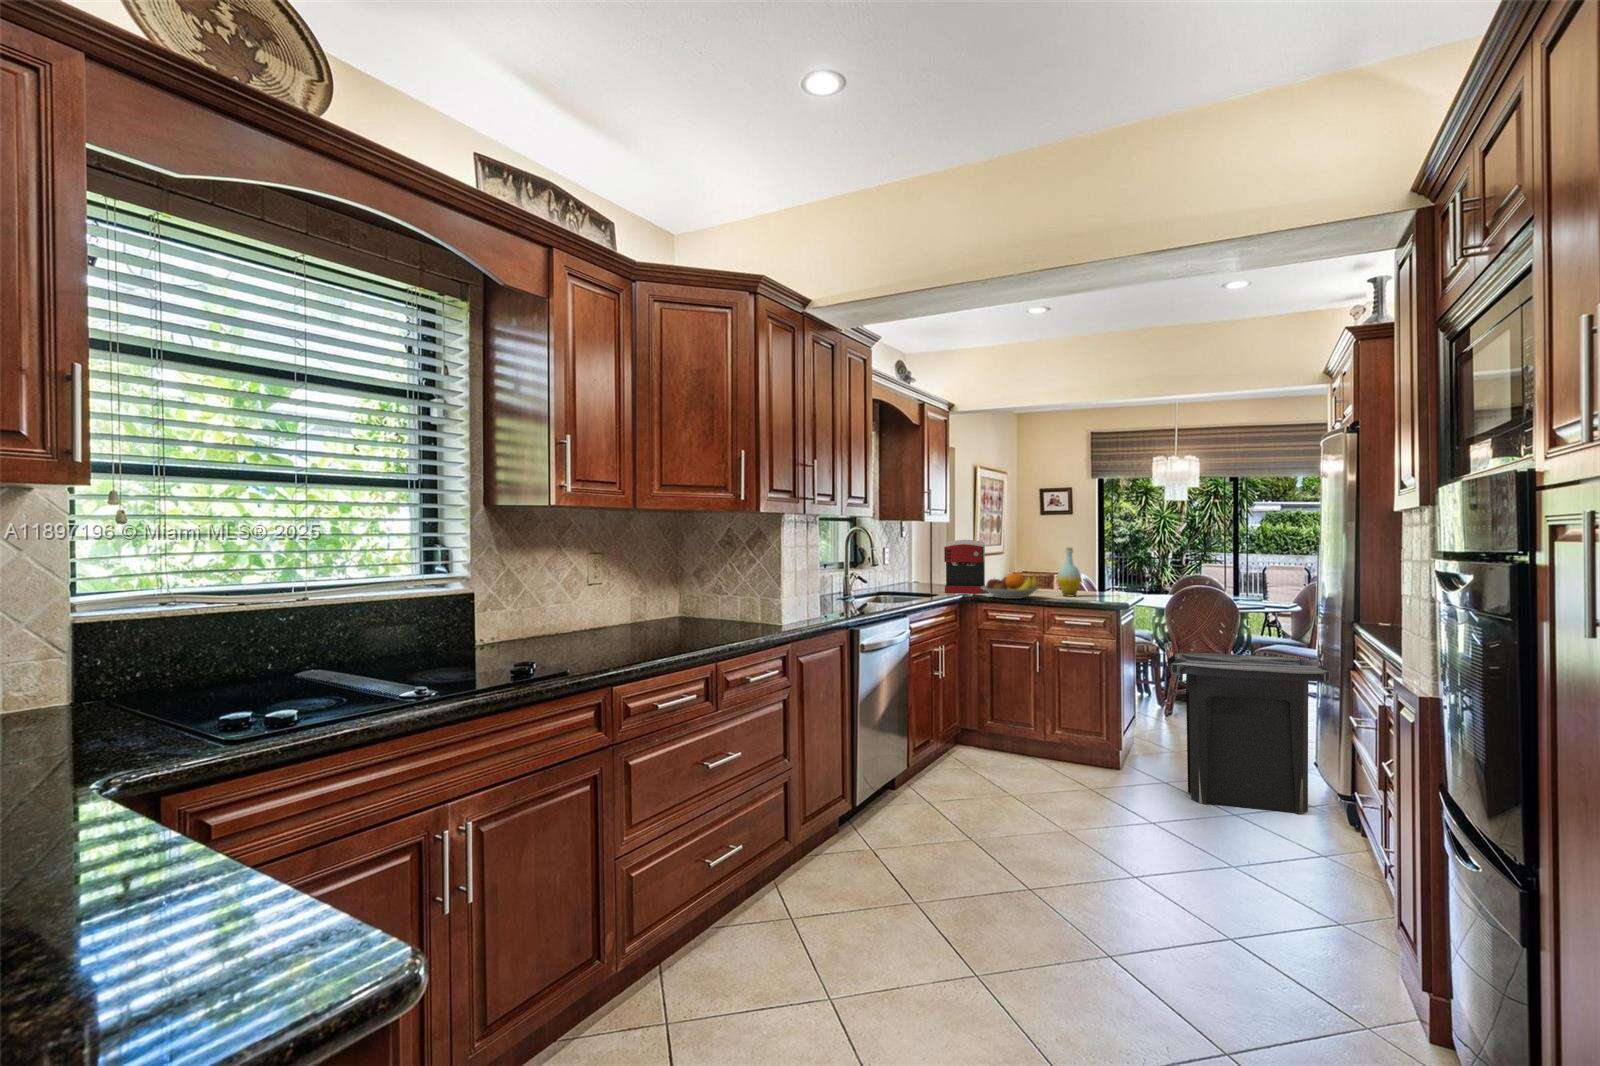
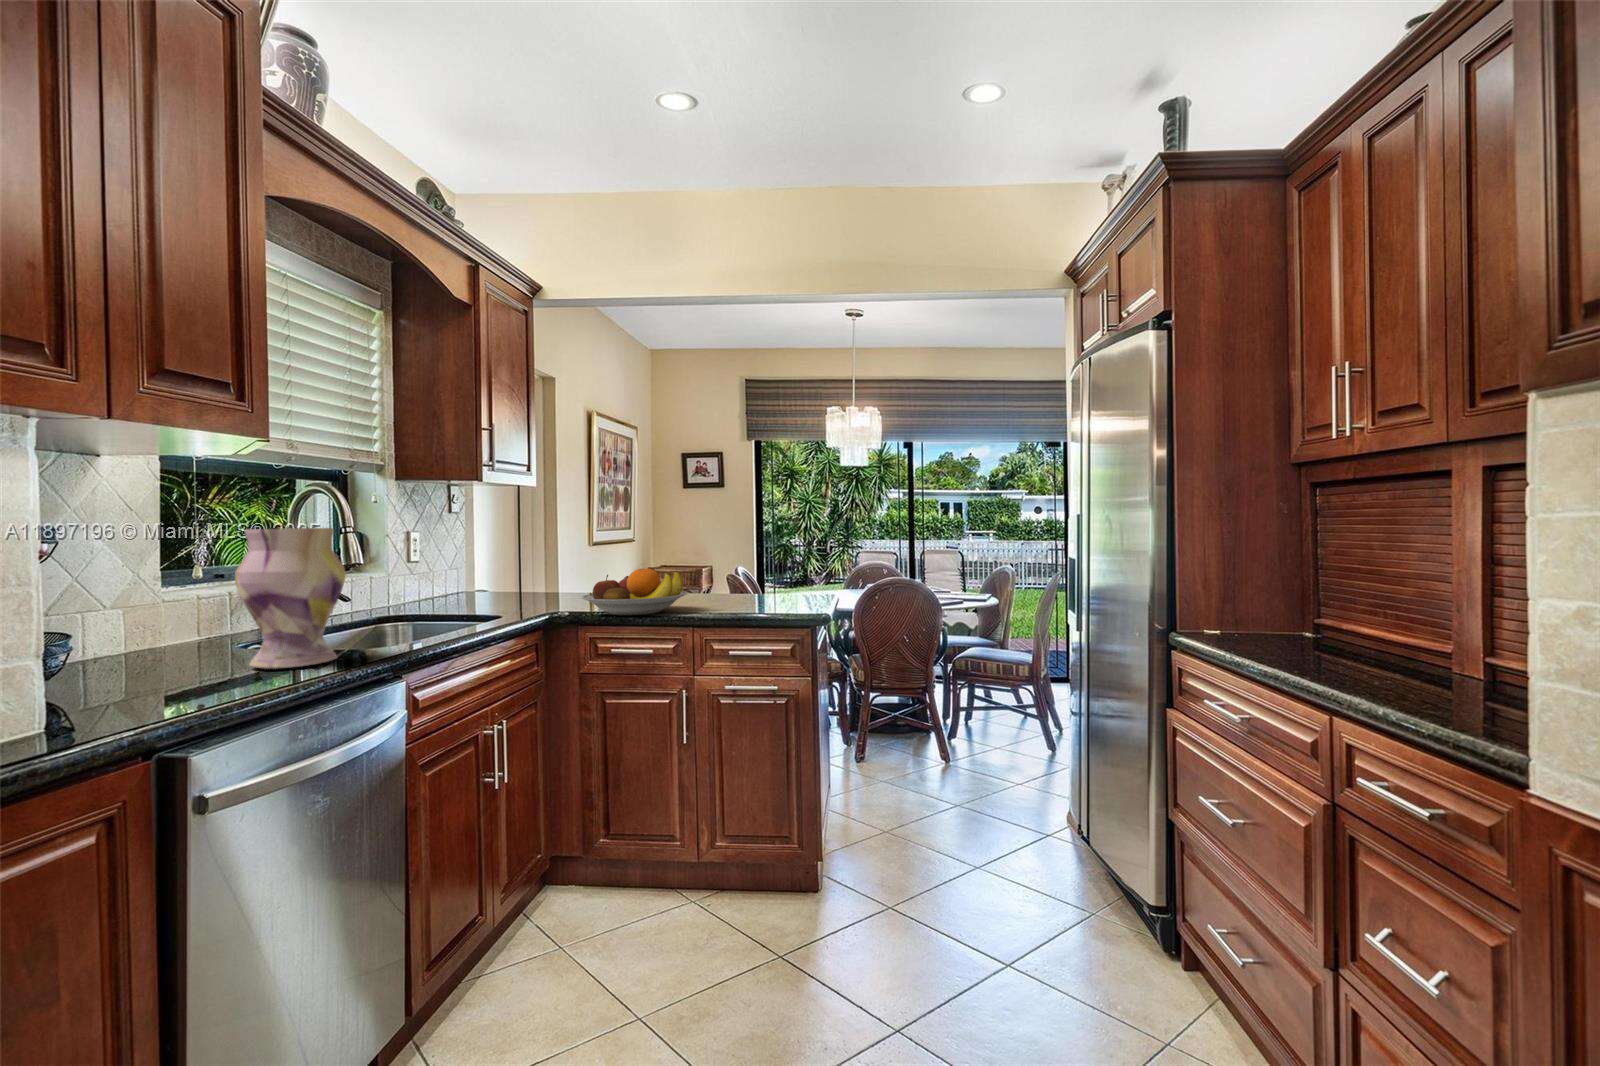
coffee maker: present [944,540,985,593] -> none [519,514,597,609]
bottle: present [1058,548,1081,596] -> none [714,522,752,603]
vase: none [848,550,887,608] -> present [235,528,345,669]
trash can: present [1168,653,1330,814] -> none [903,684,1141,959]

